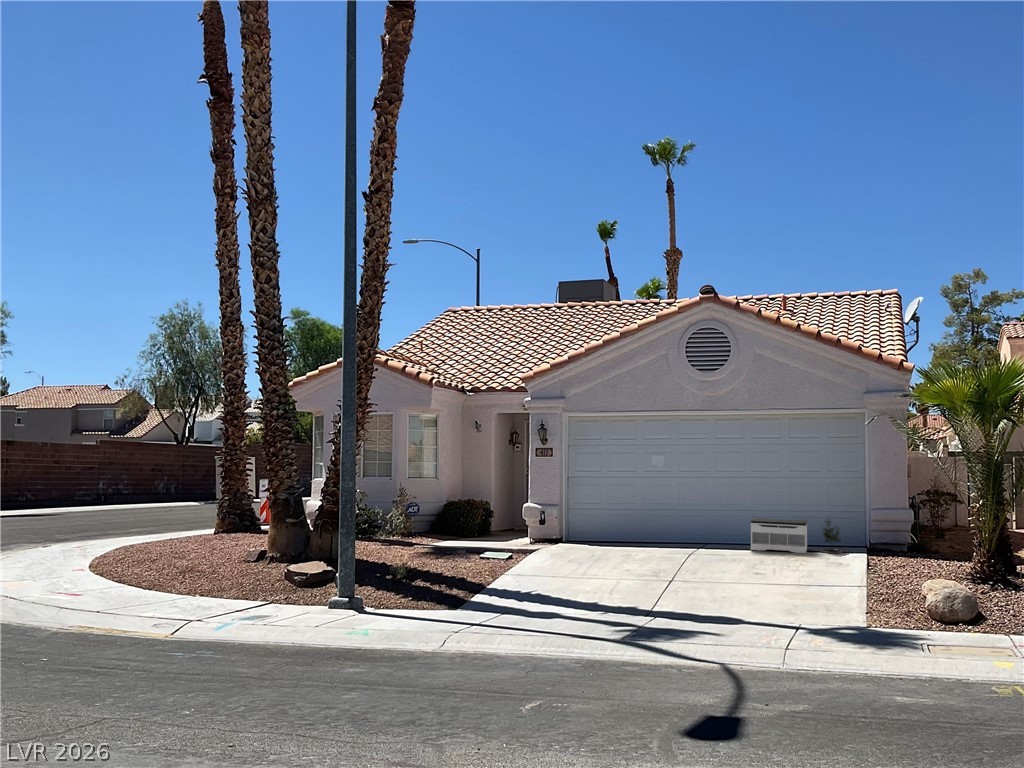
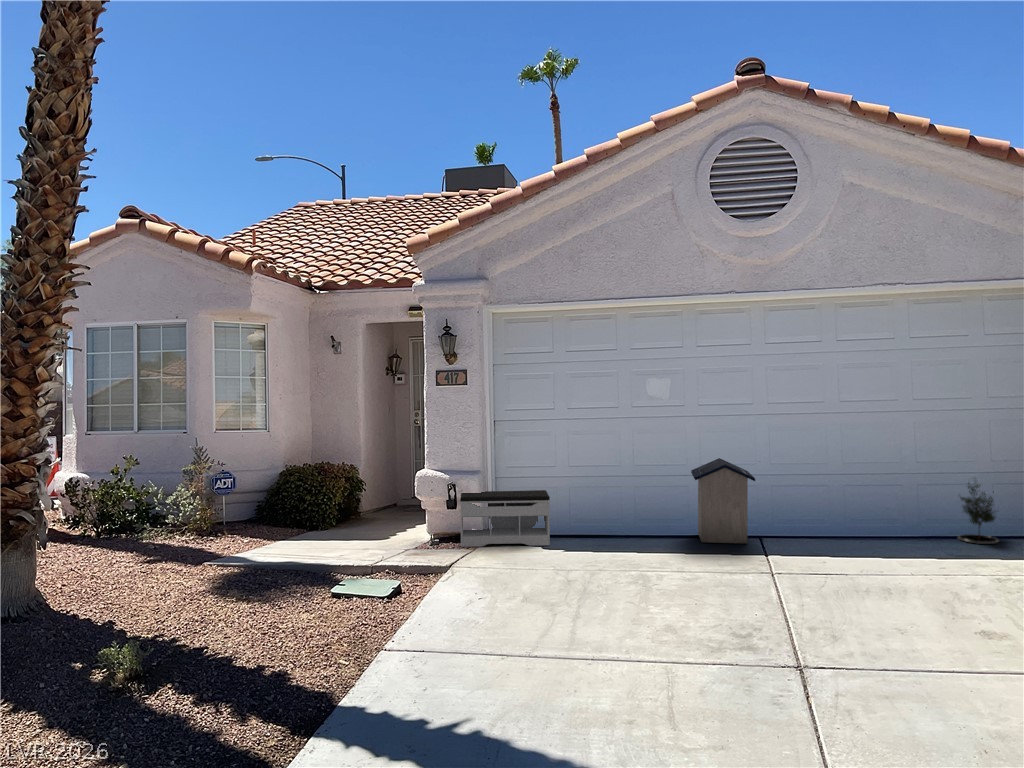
trash can: none [672,502,708,549] -> present [691,458,755,544]
bench: present [751,518,807,553] -> present [460,490,550,547]

